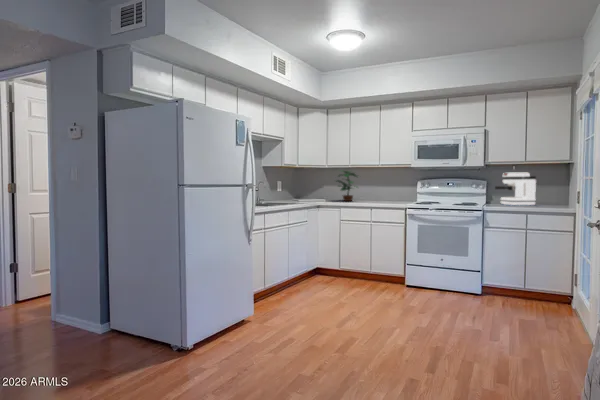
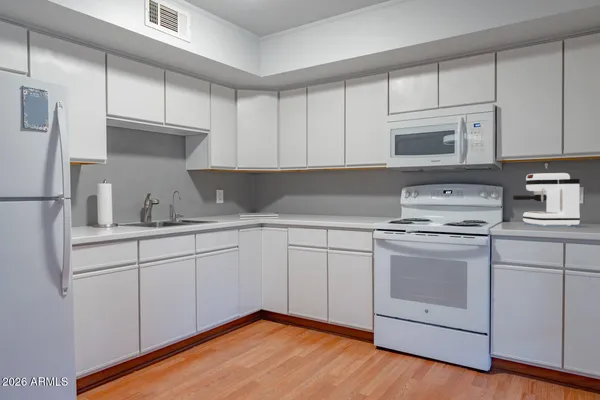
potted plant: present [336,171,357,201] -> none [287,174,323,217]

